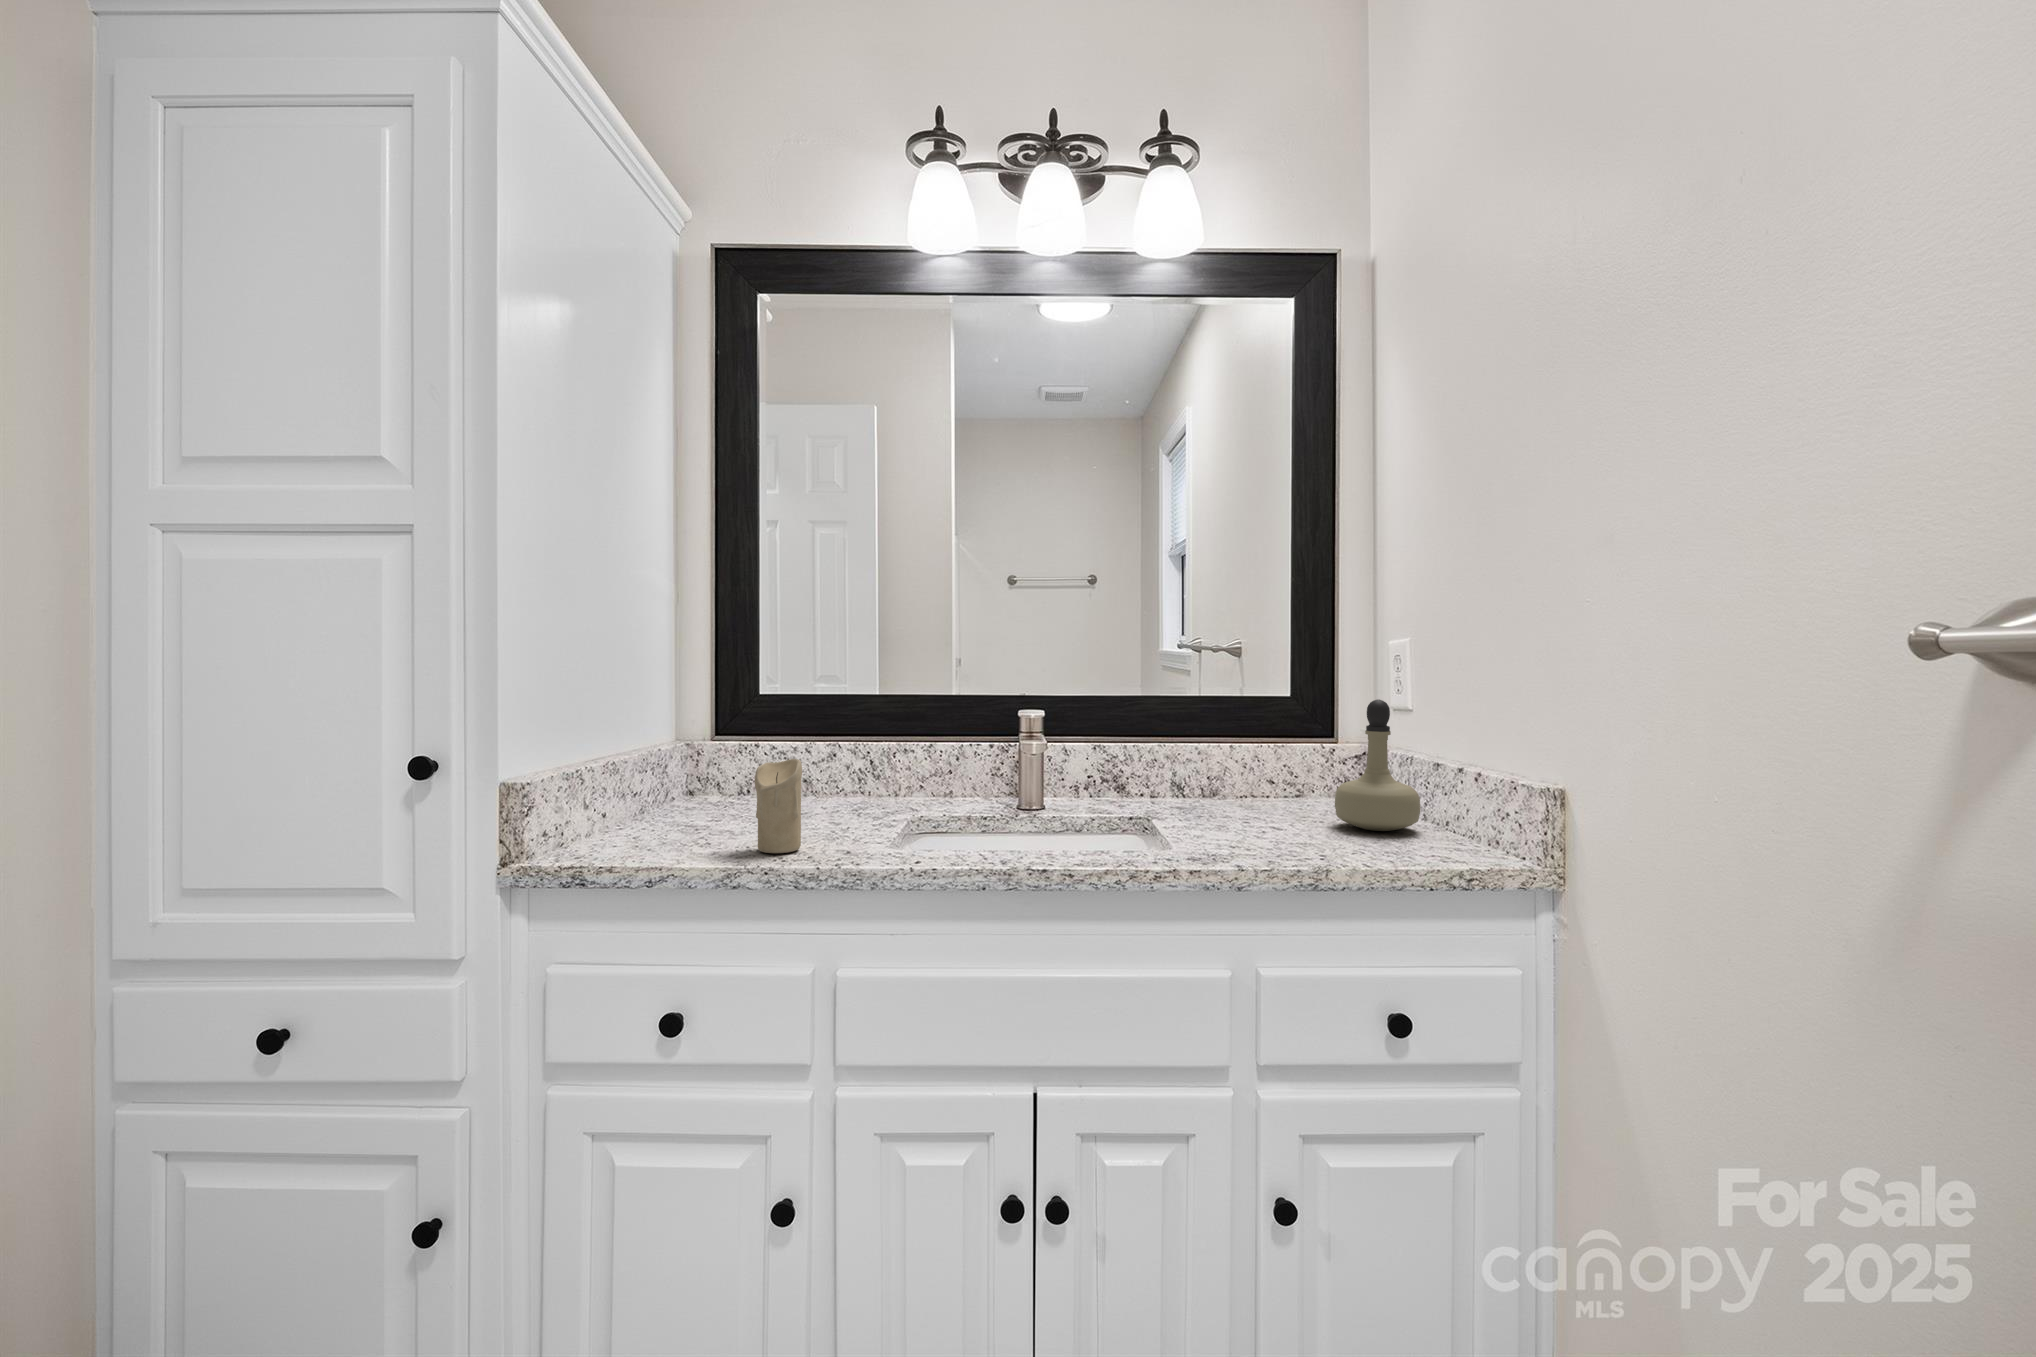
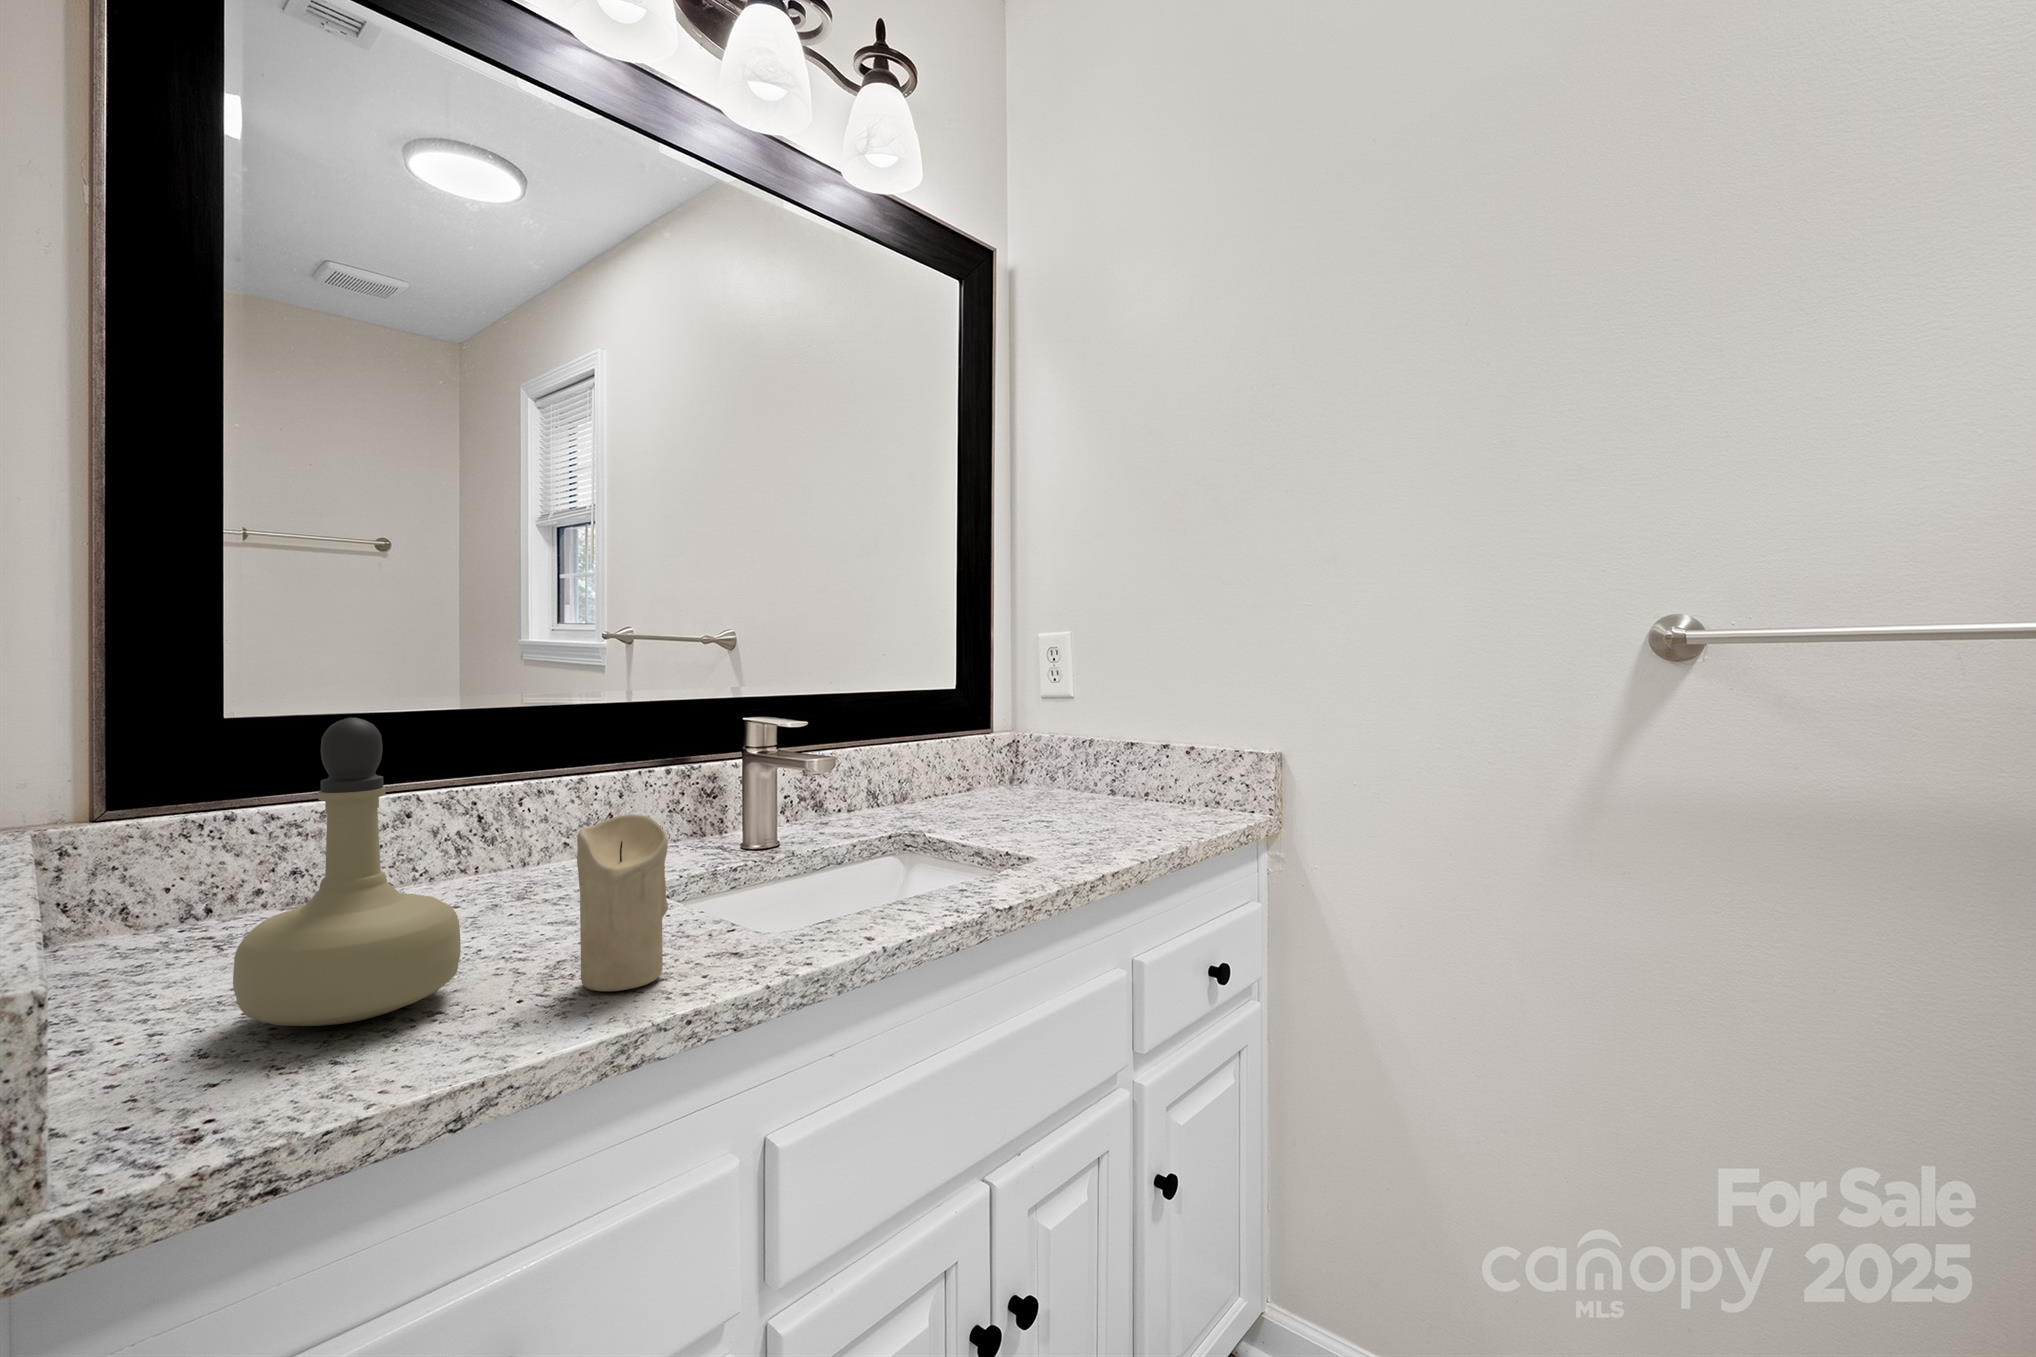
perfume bottle: present [1335,700,1420,831] -> present [233,718,461,1026]

